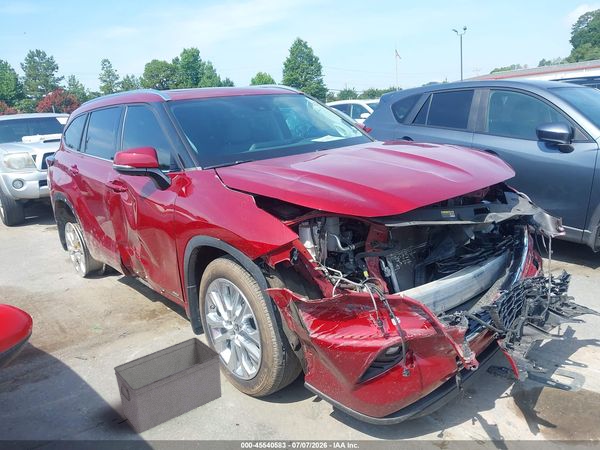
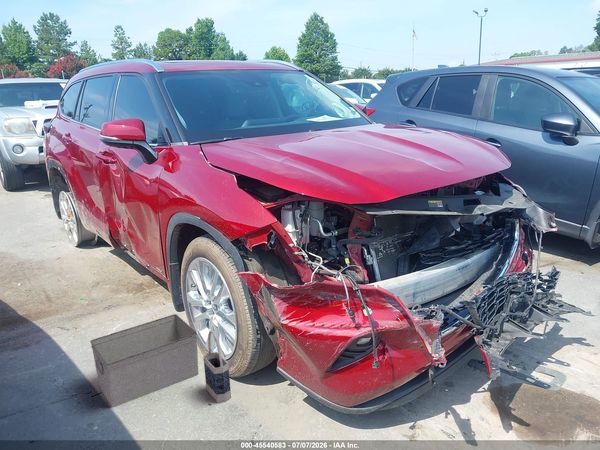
bag: none [228,351,257,423] -> present [203,331,231,403]

